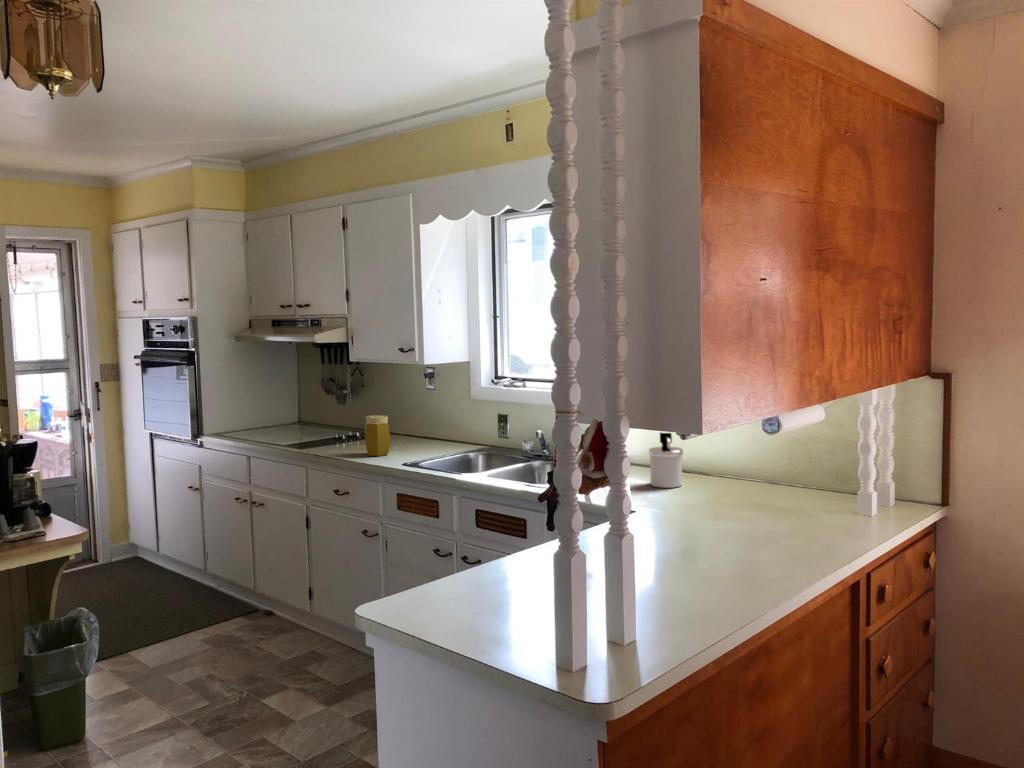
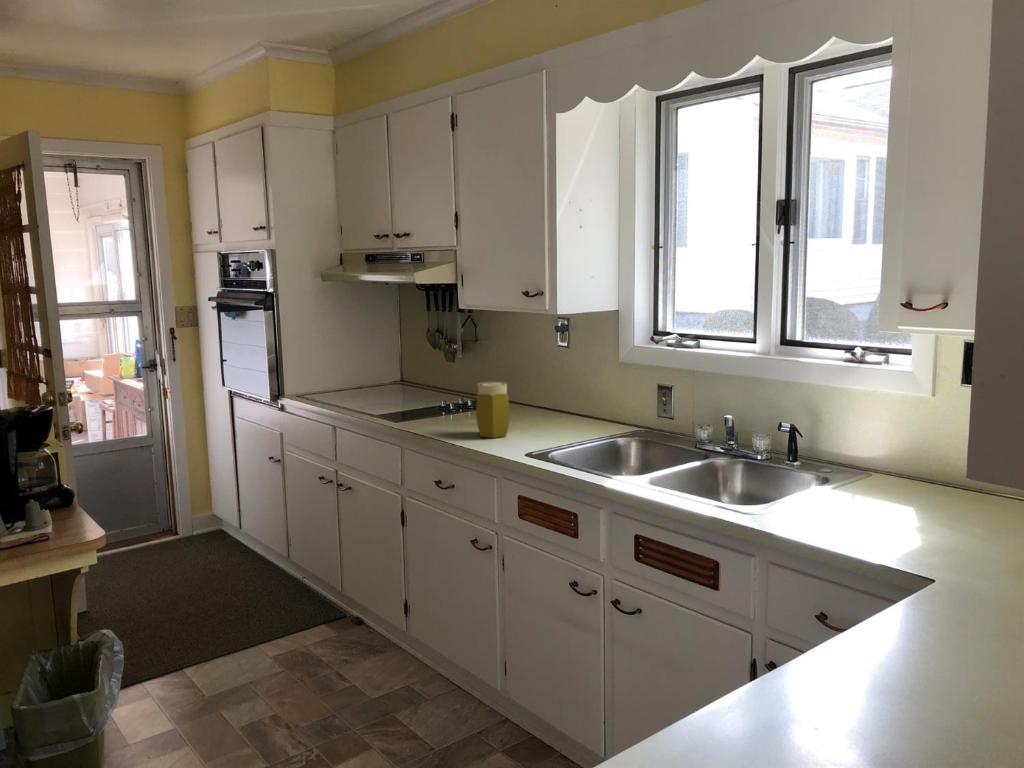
soap dispenser: present [649,432,683,488] -> none [915,428,975,522]

